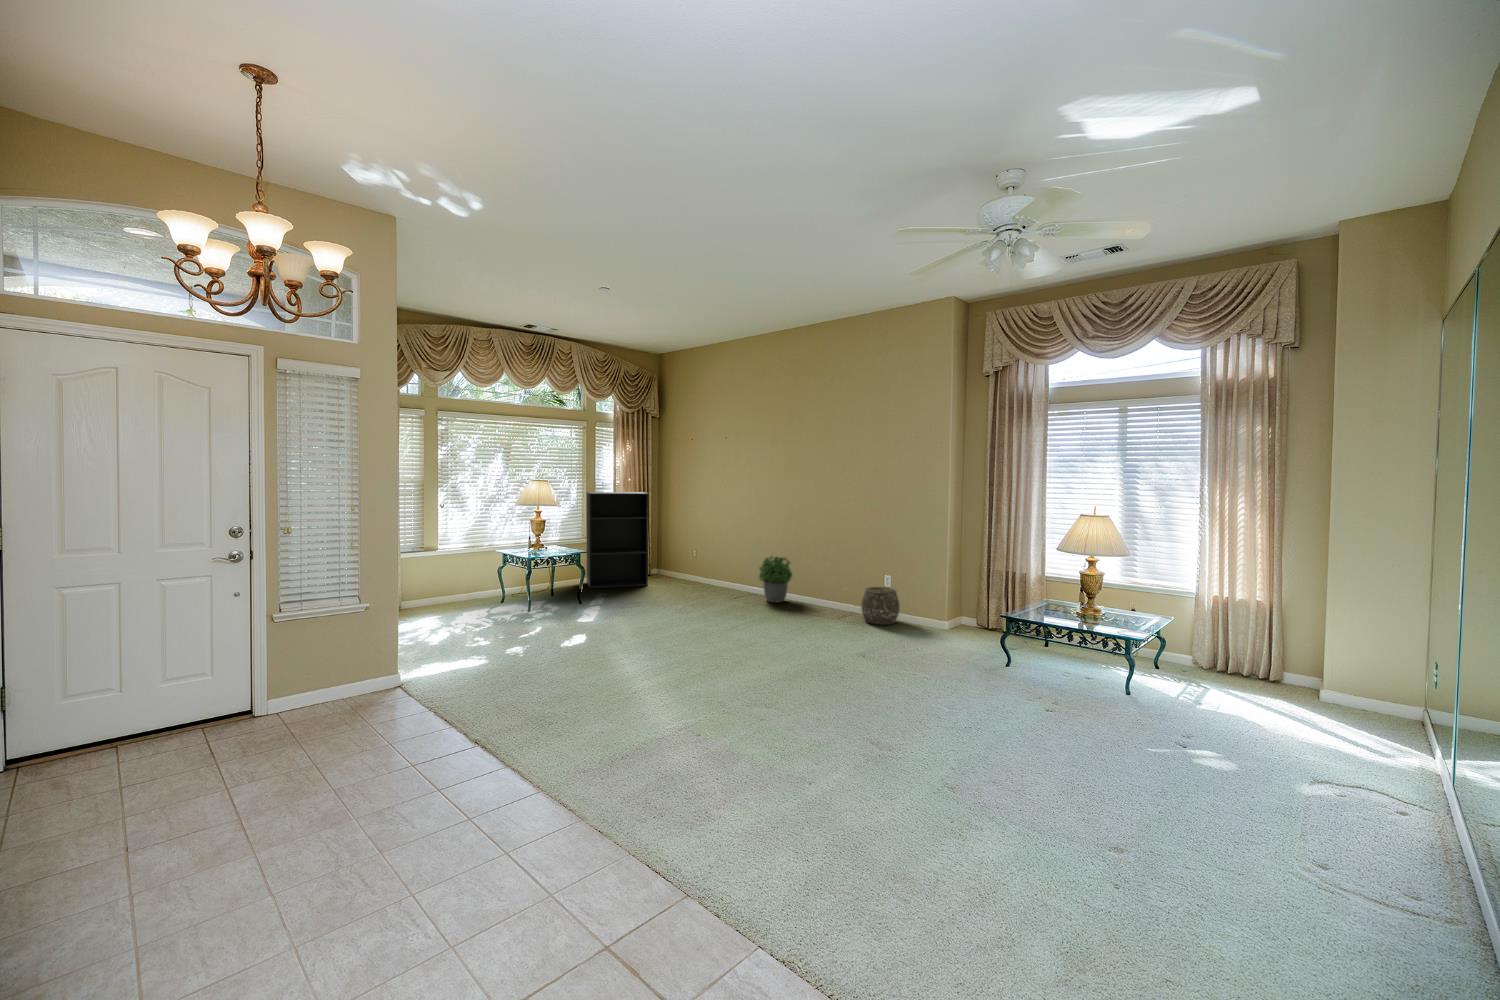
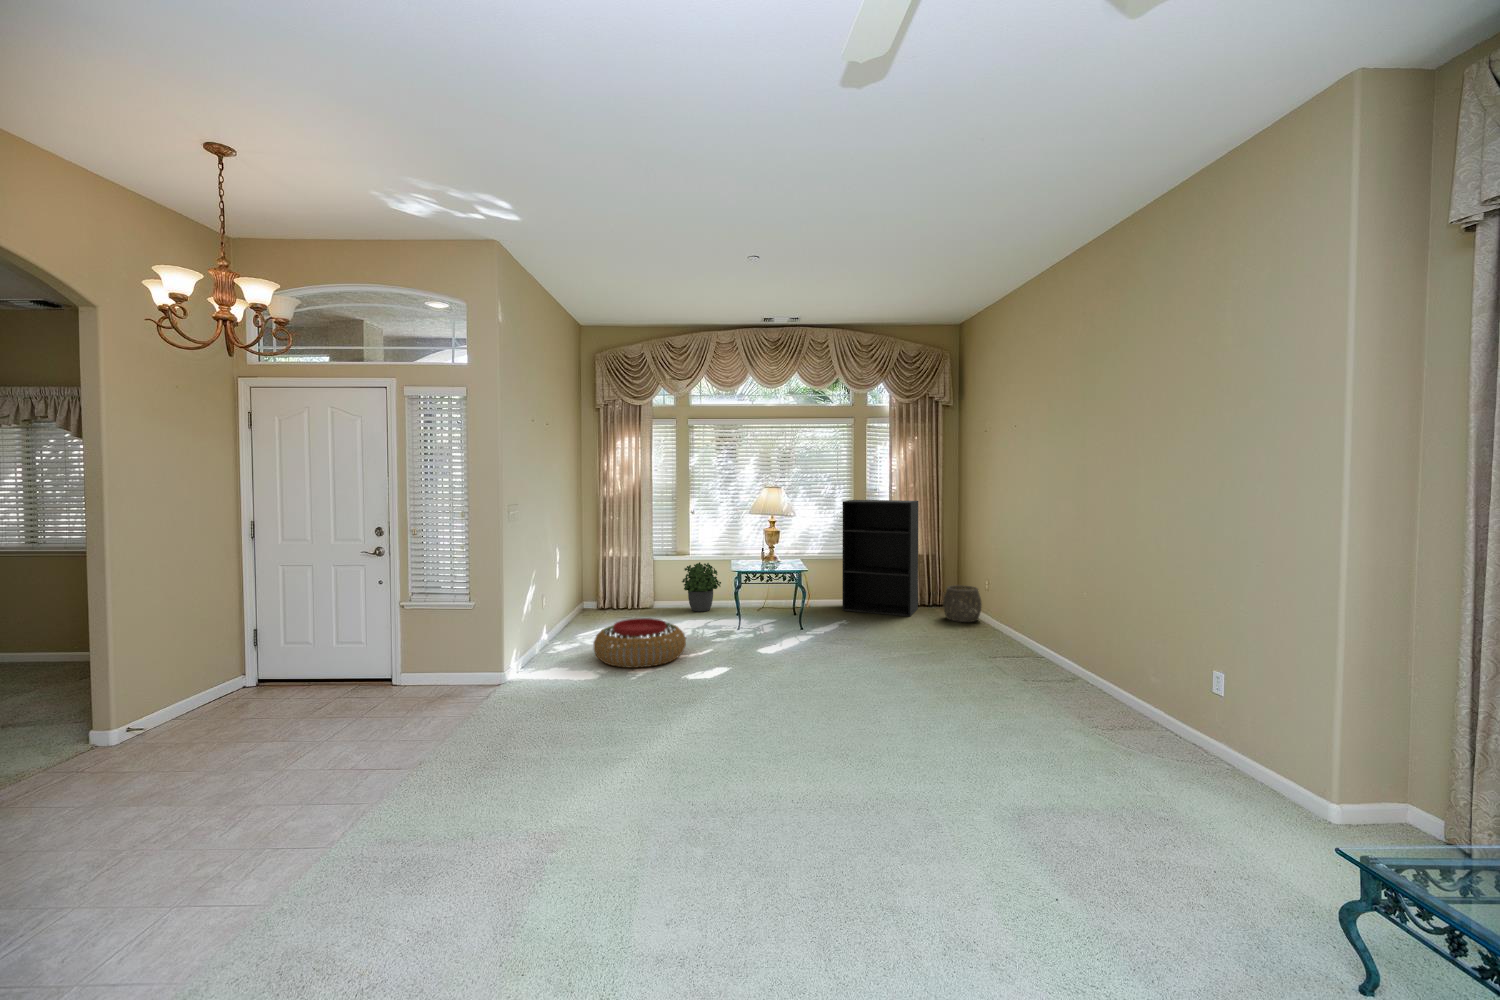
potted plant: present [759,556,792,602] -> present [682,562,721,612]
woven basket: present [861,587,899,625] -> present [943,585,982,622]
pouf: none [439,607,535,654] -> present [594,618,686,668]

